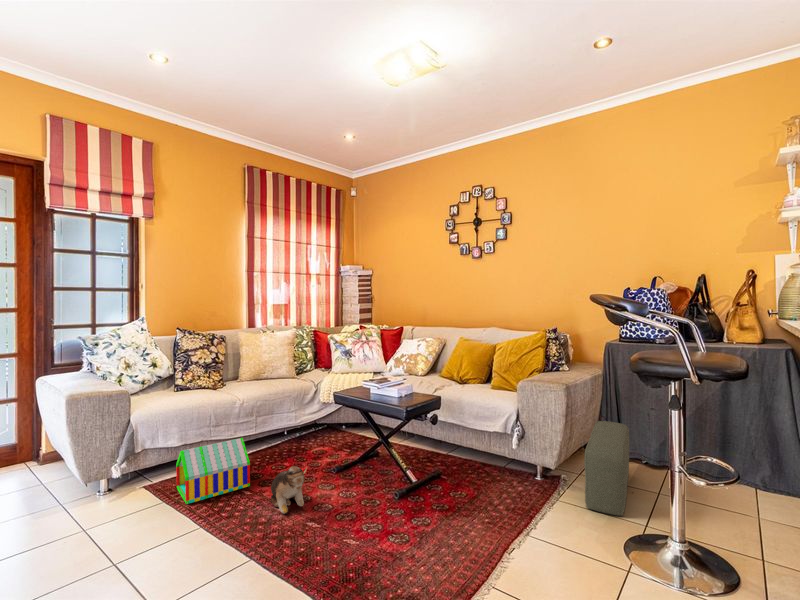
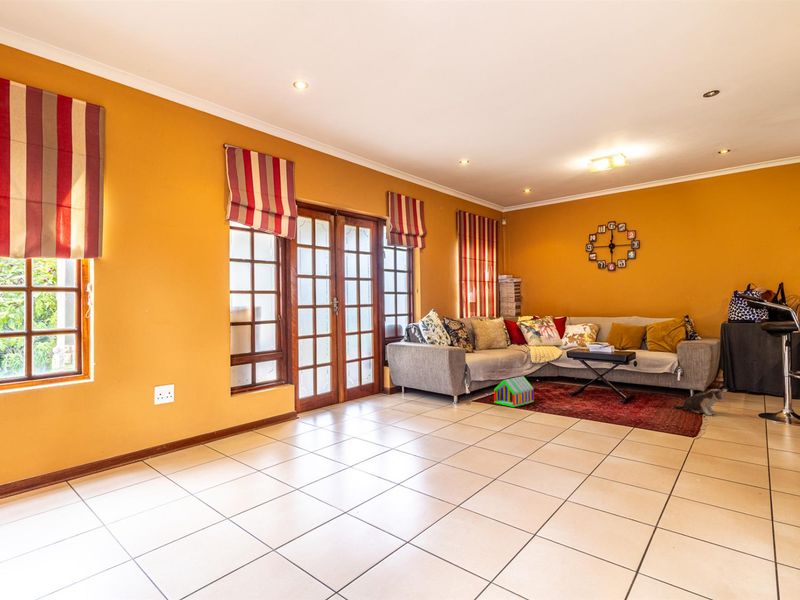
pouf: present [584,421,630,516] -> none [721,367,754,408]
plush toy: present [271,466,307,514] -> present [674,389,727,415]

